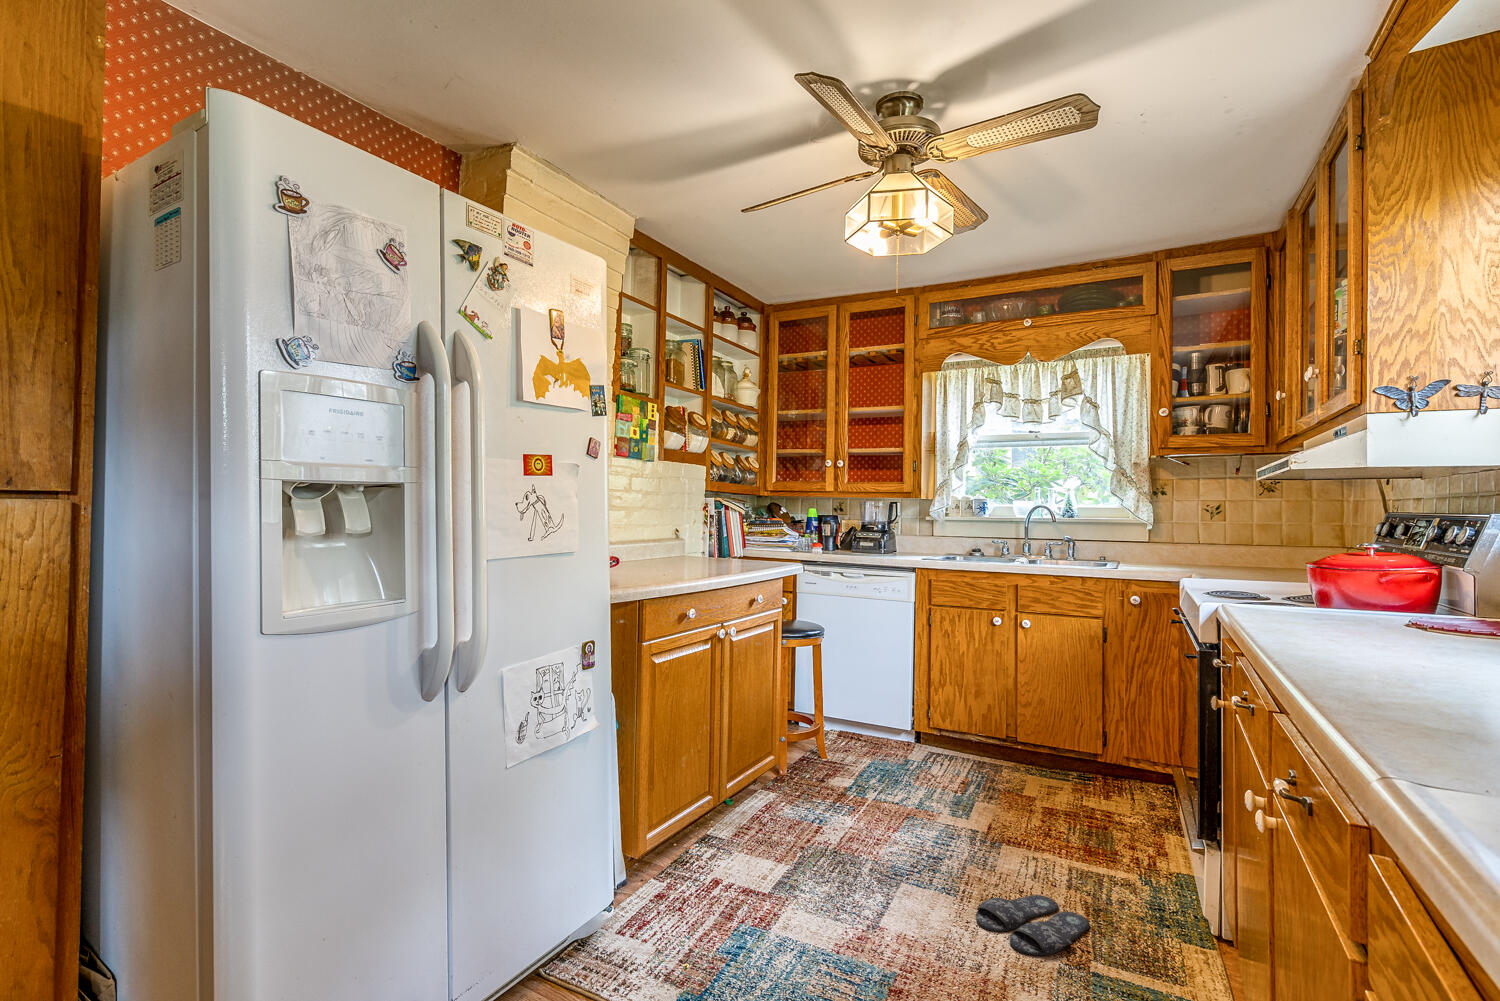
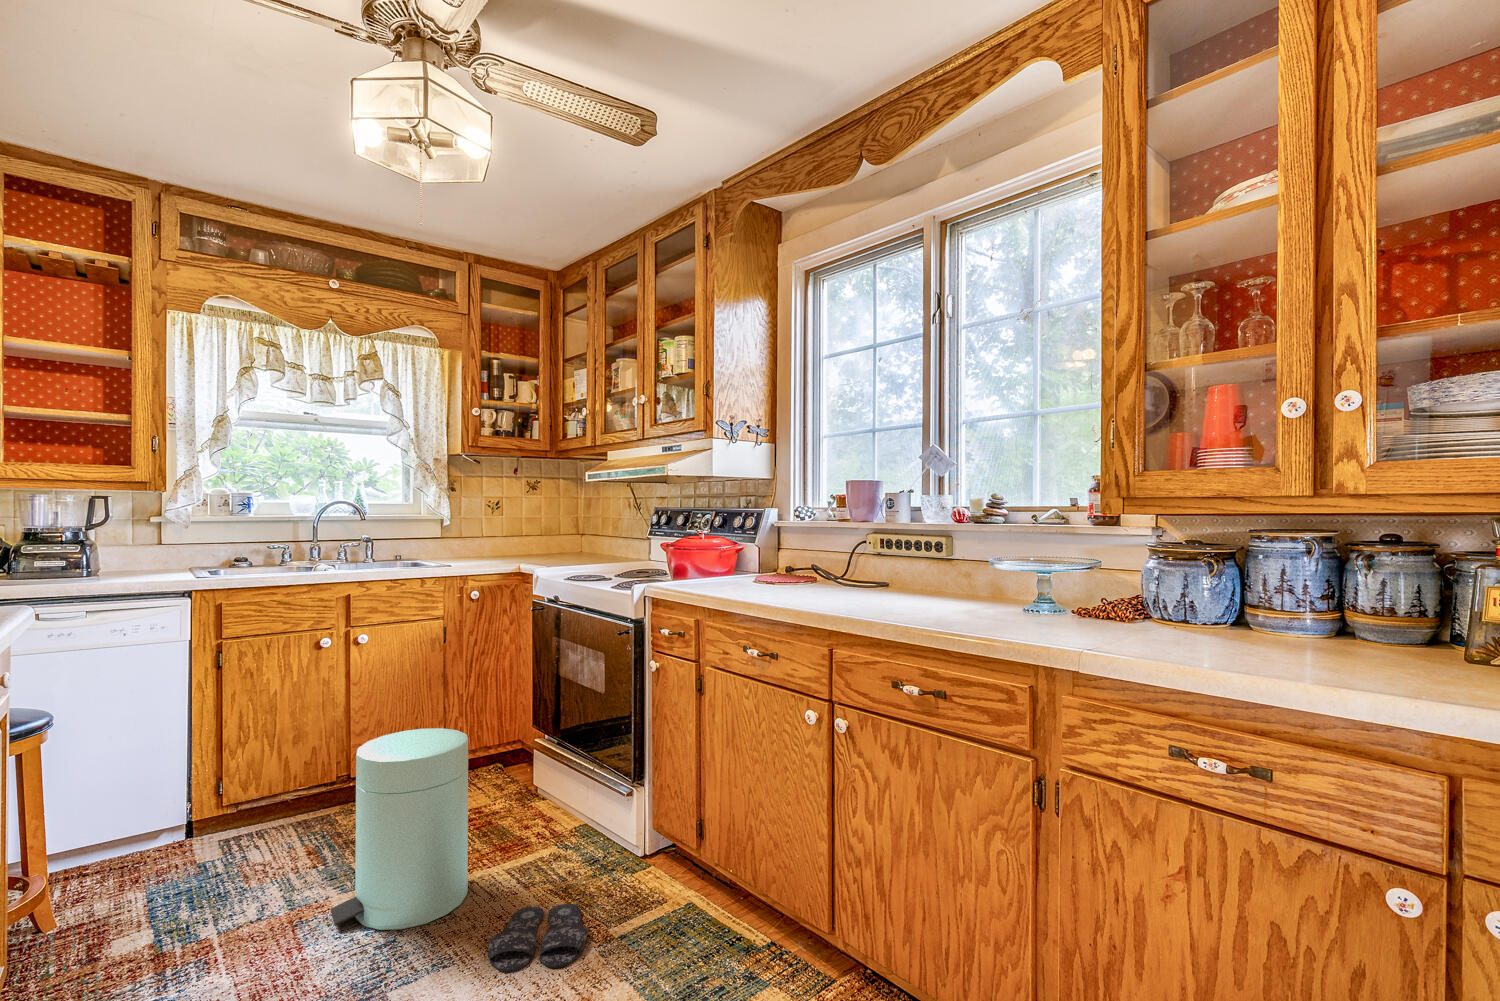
trash can: none [919,700,1028,866] -> present [331,728,468,930]

